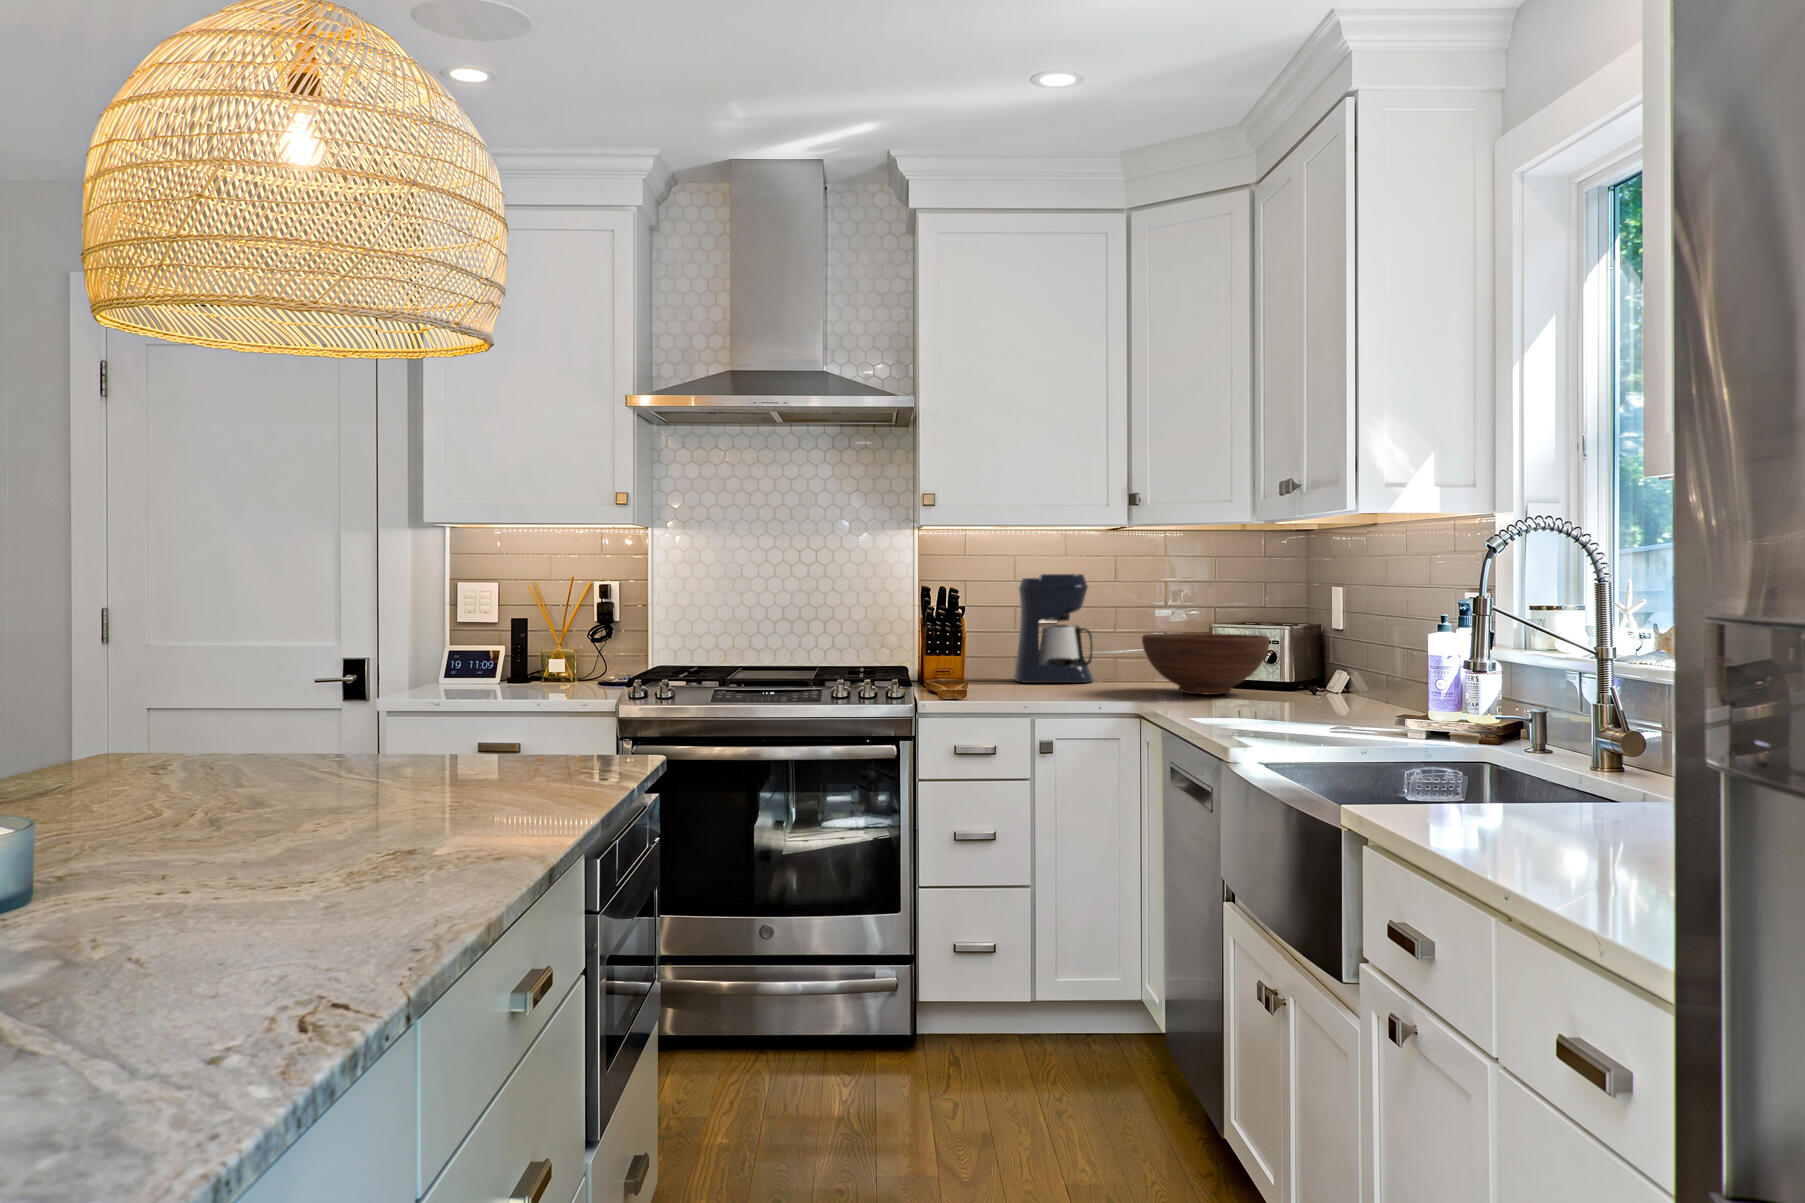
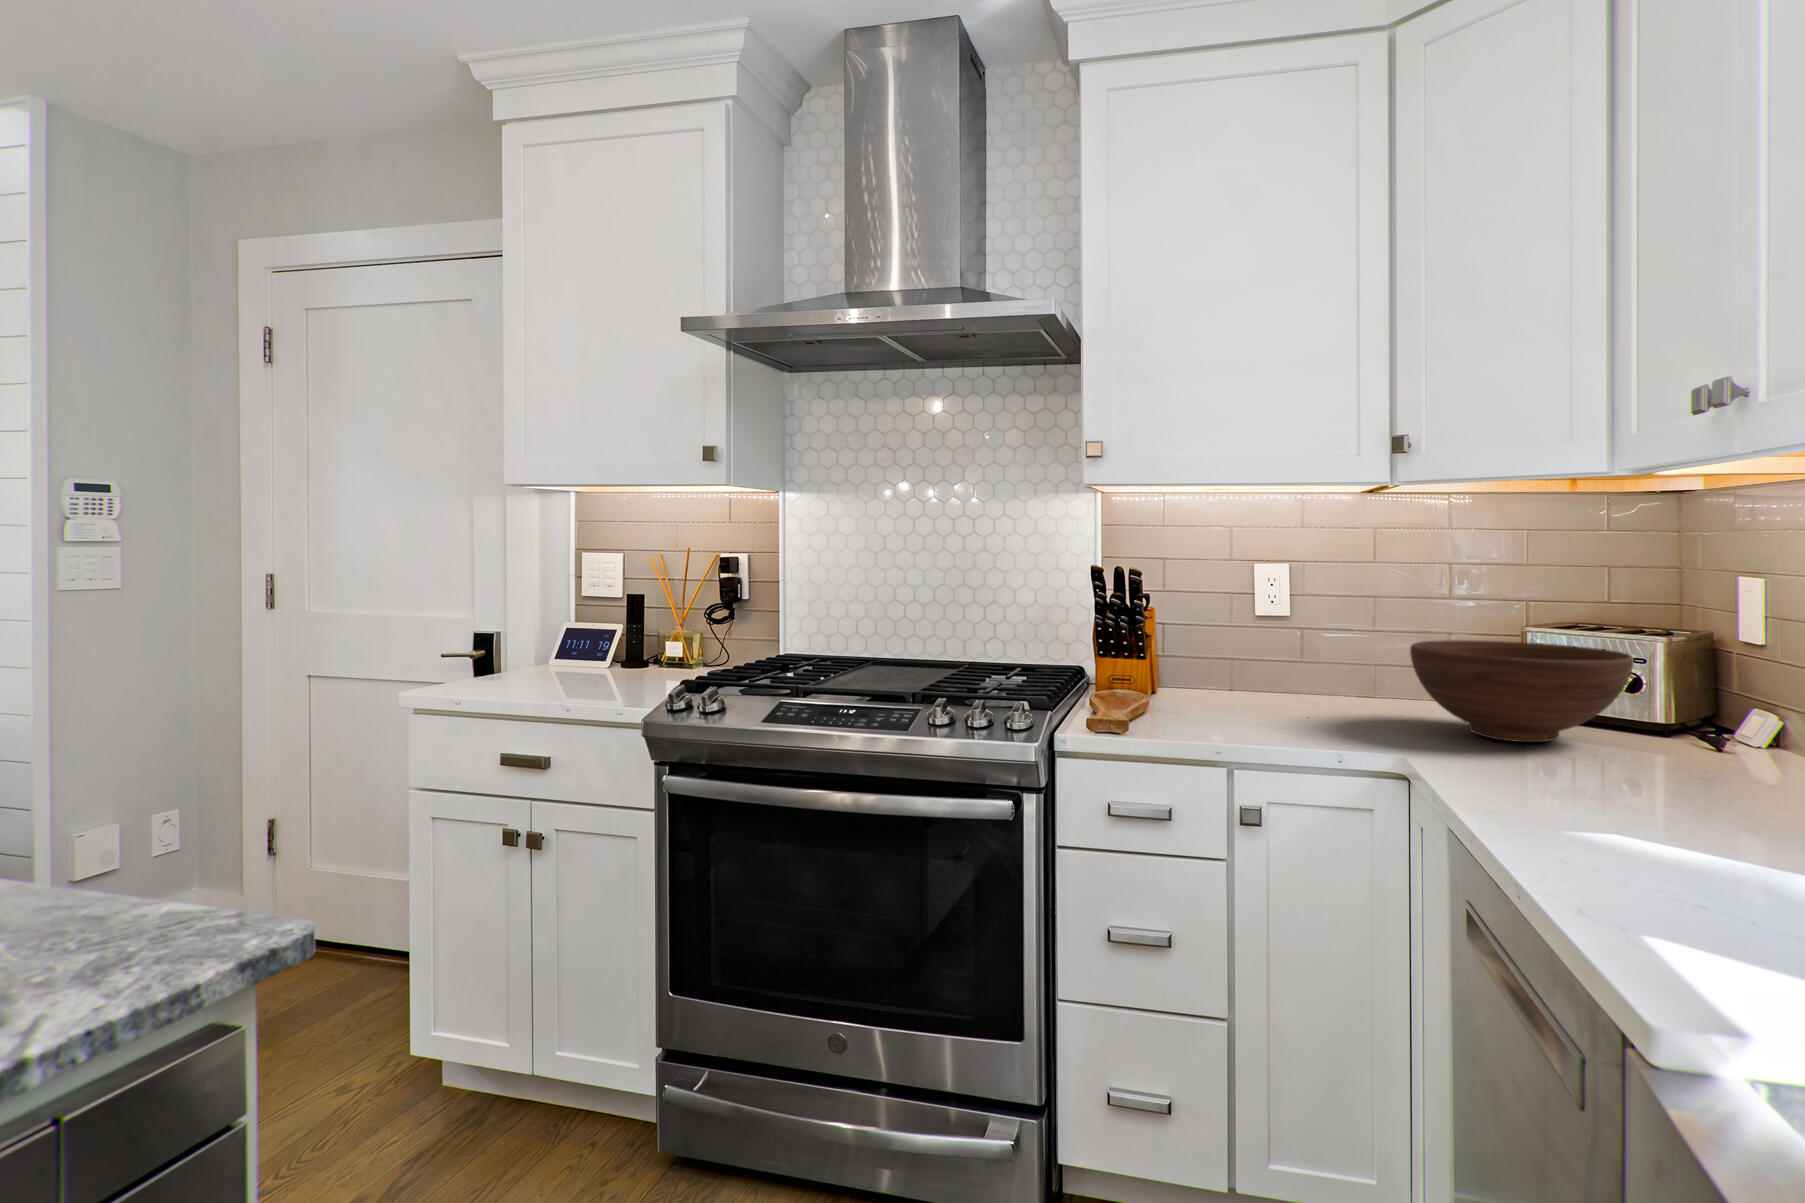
coffee maker: present [1014,574,1094,683] -> none [1226,549,1340,700]

